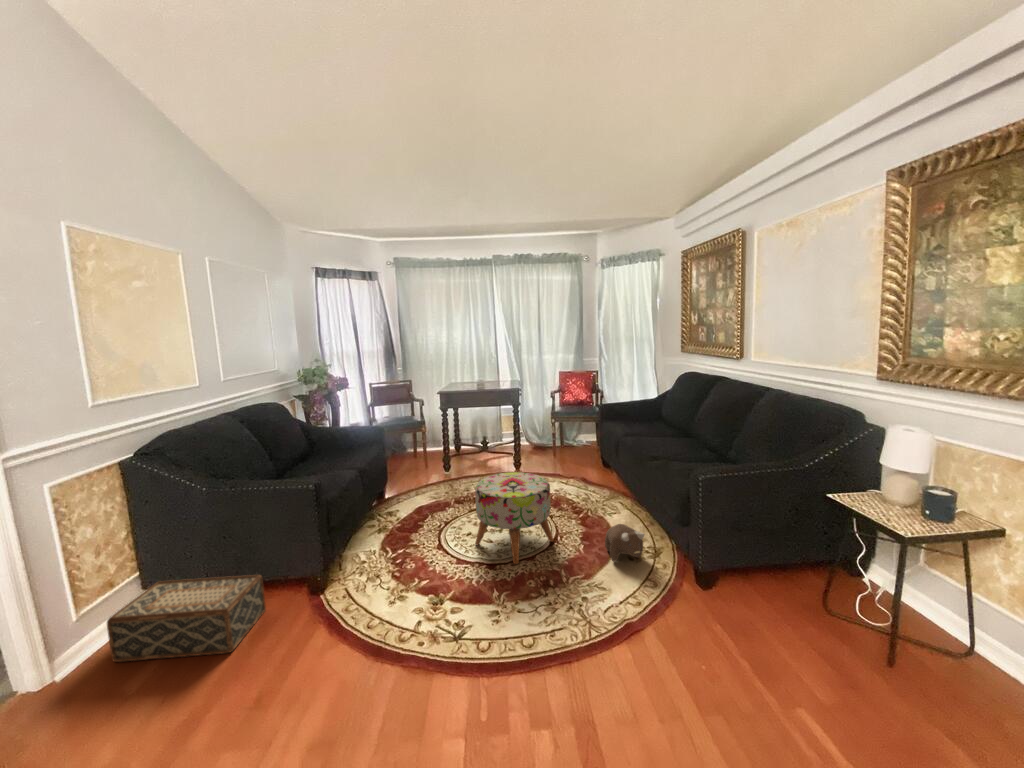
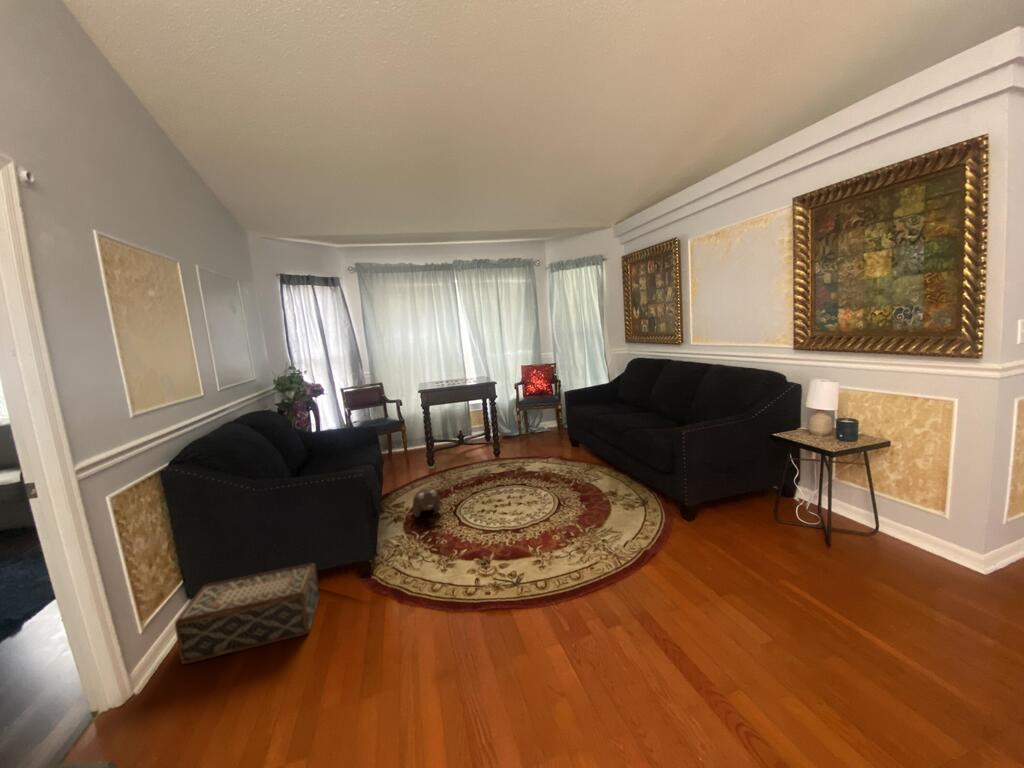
ottoman: present [475,472,554,564] -> none [490,450,560,526]
plush toy: present [605,524,645,562] -> present [413,488,441,517]

